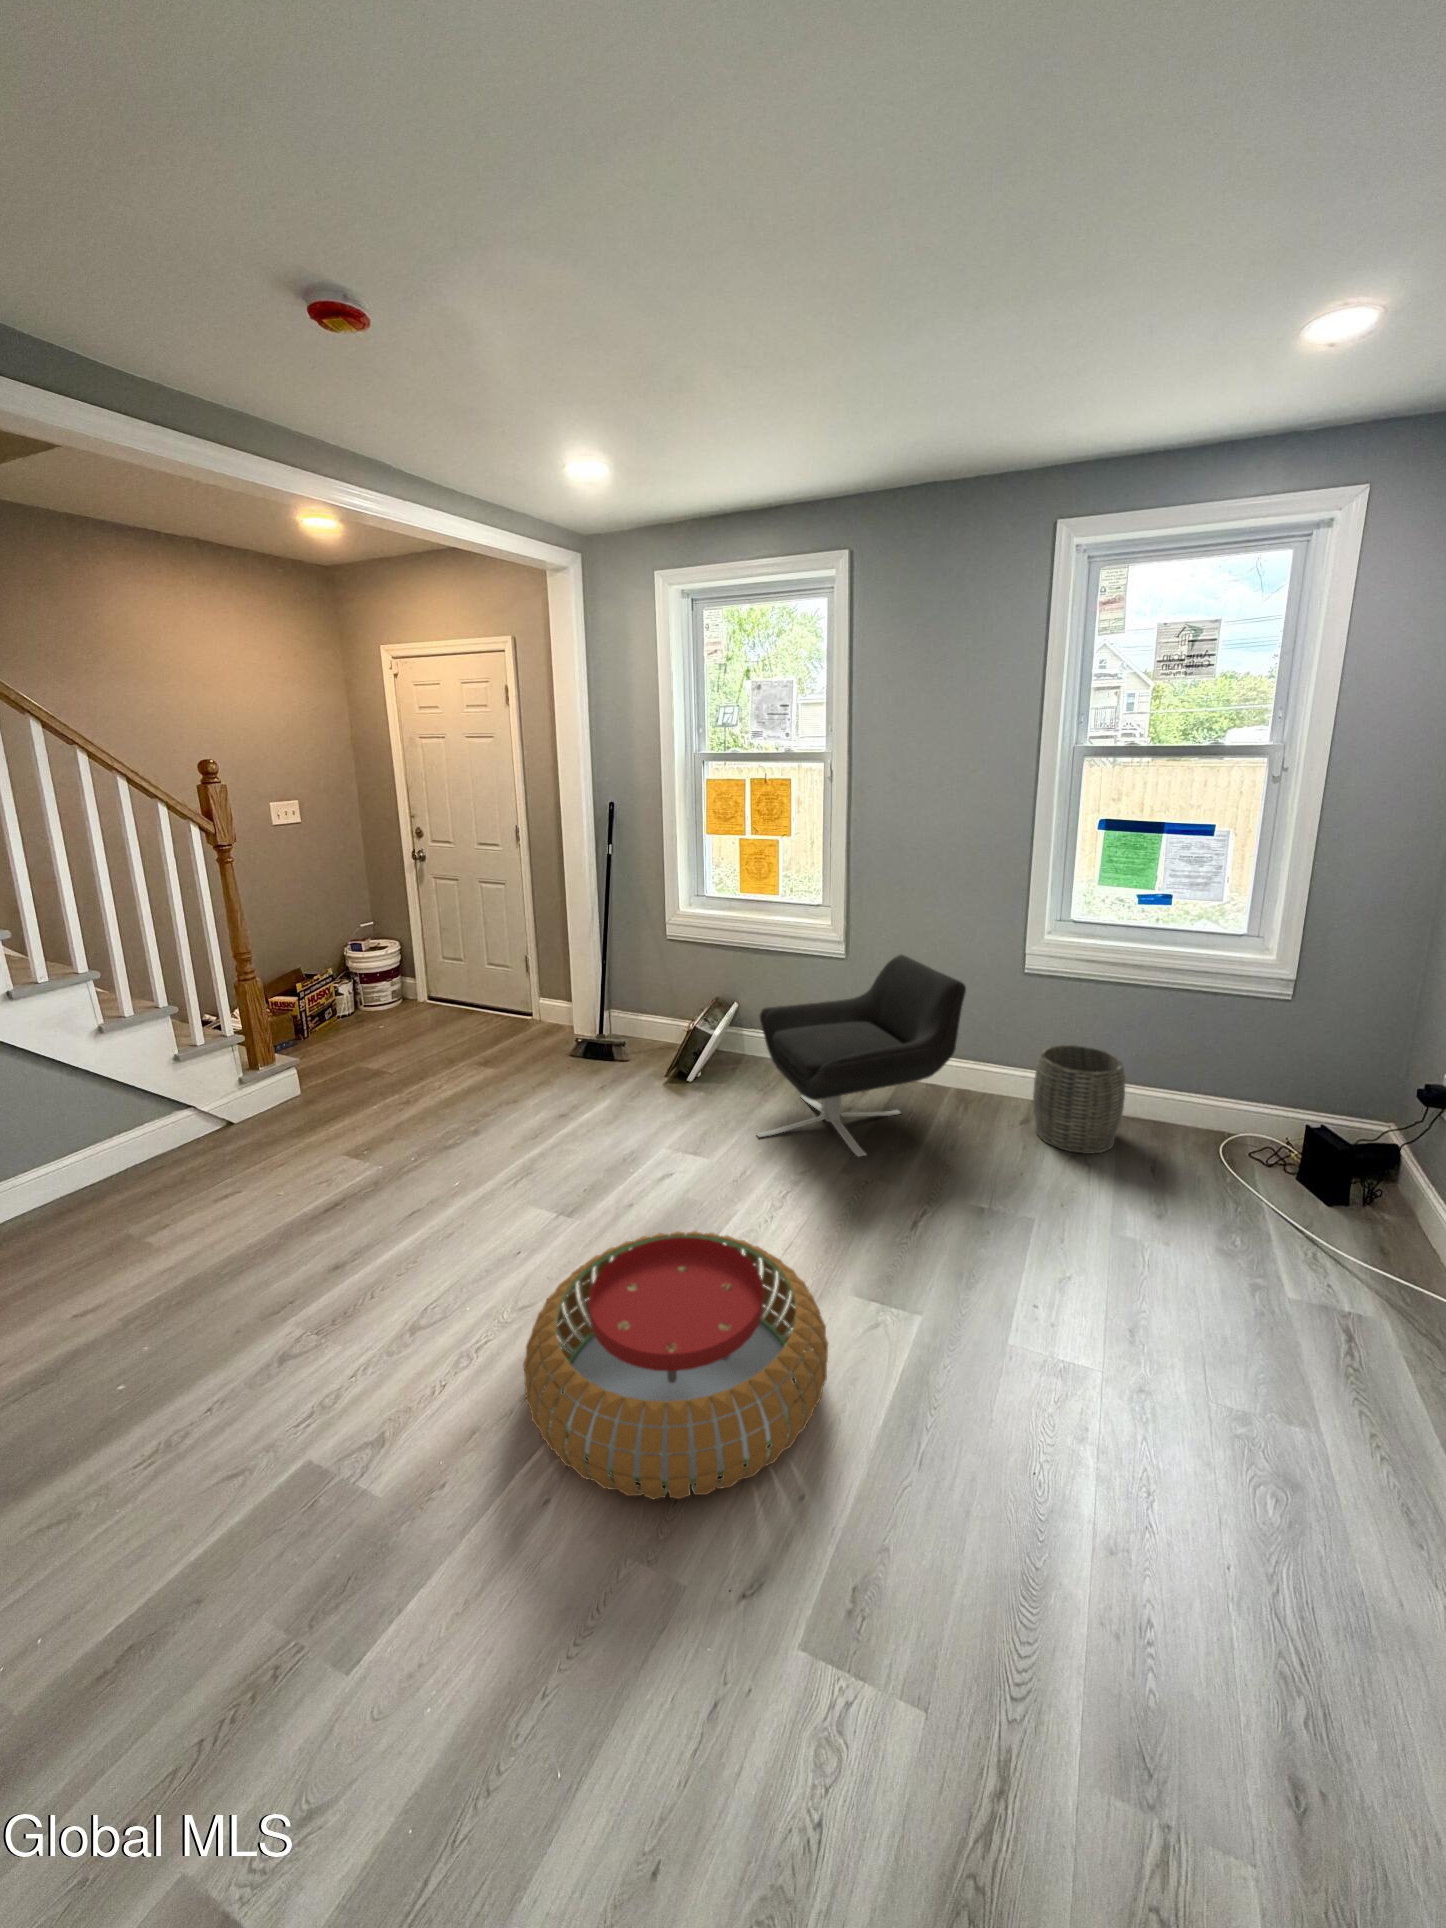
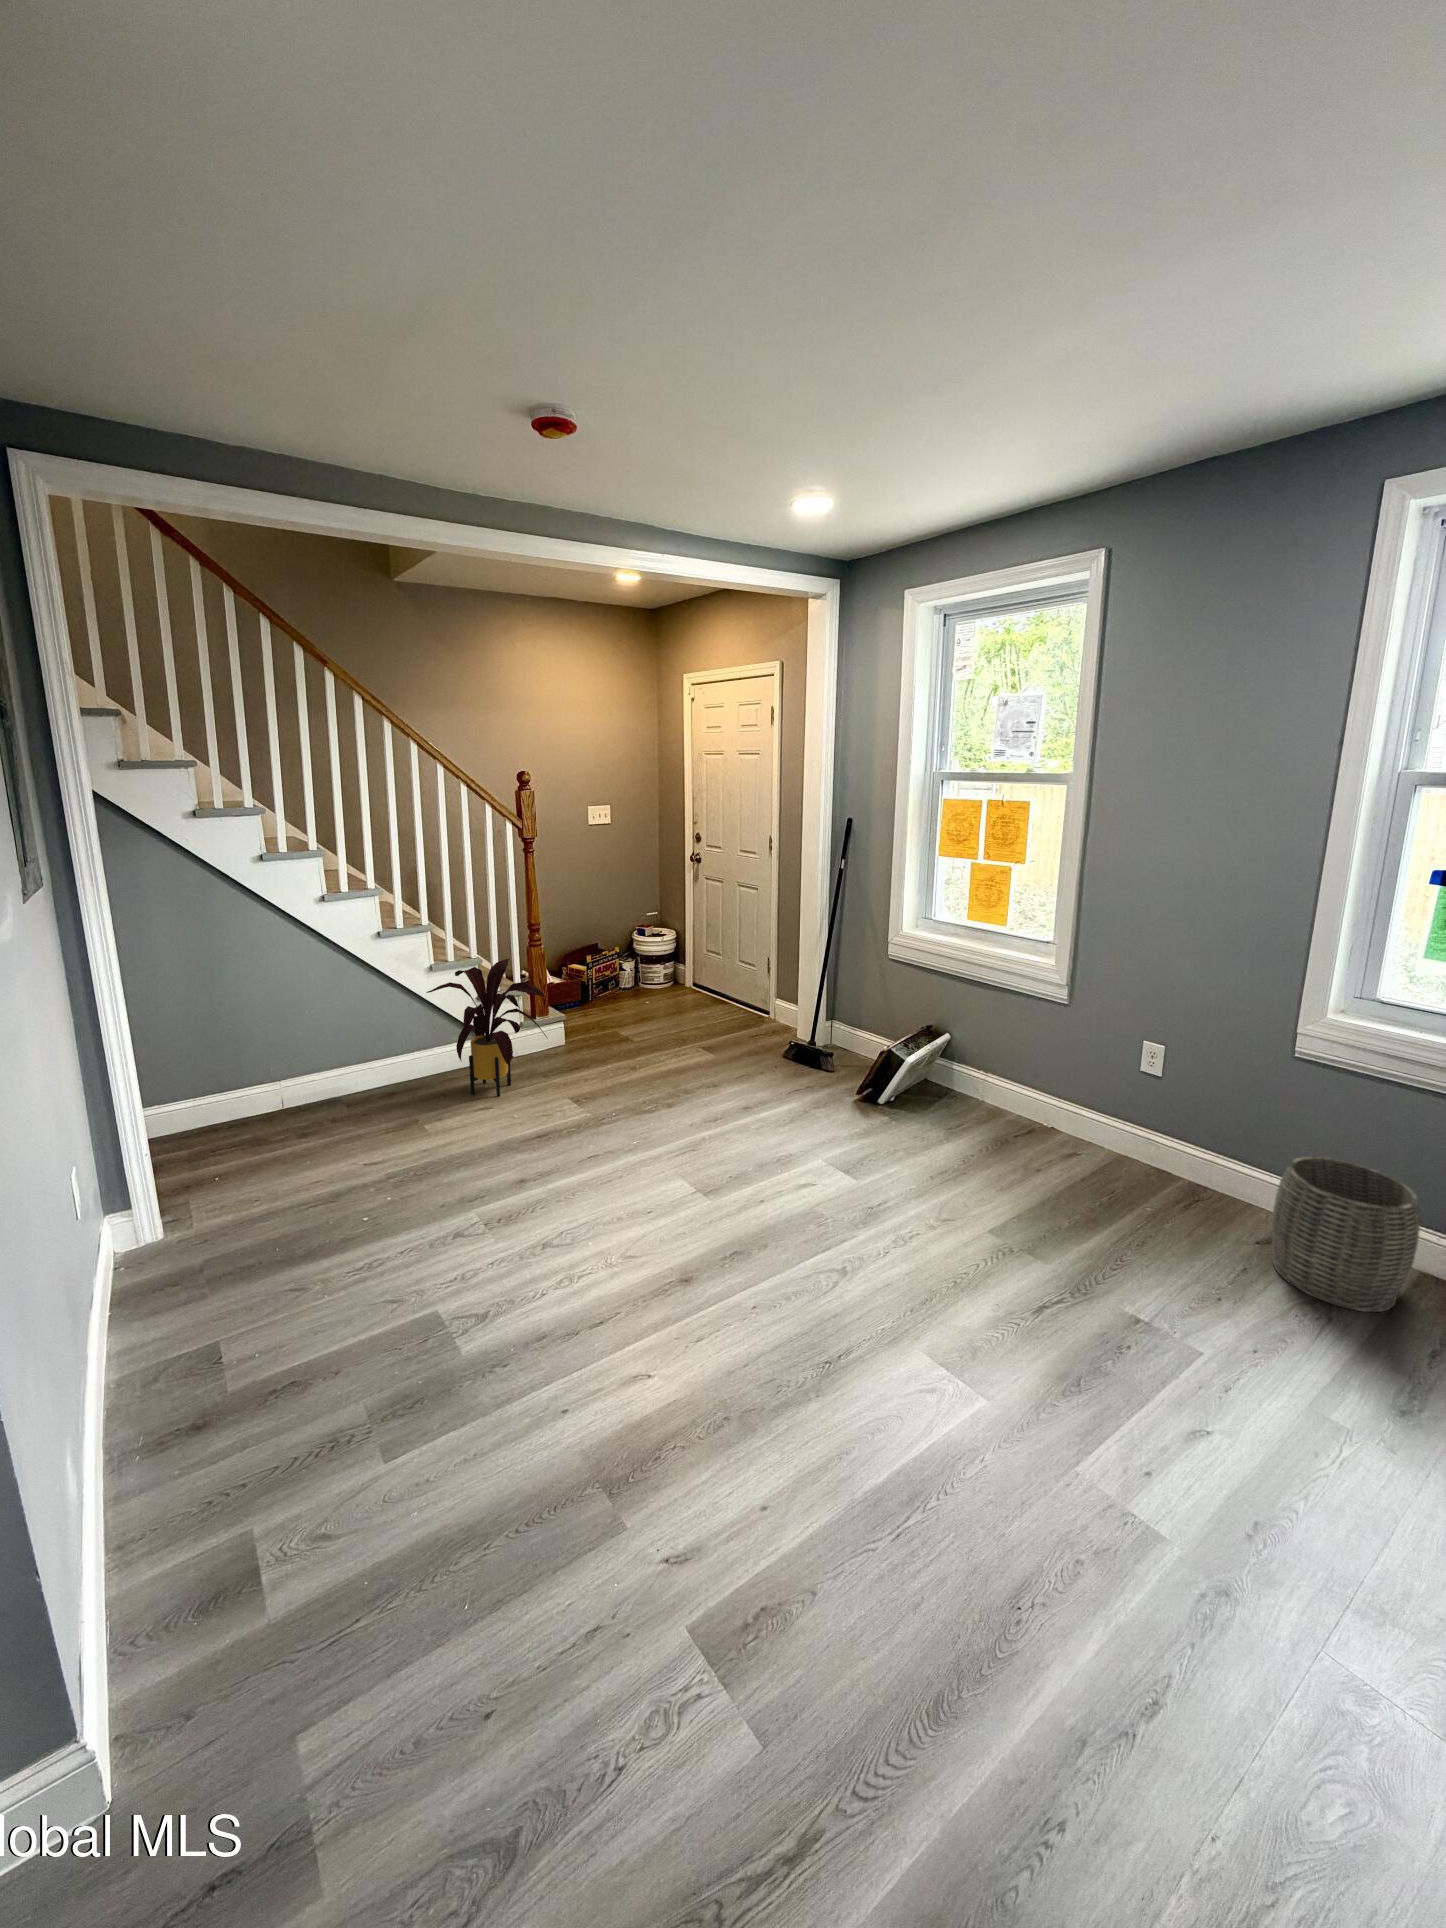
lounge chair: present [757,955,966,1157] -> none [915,1009,1184,1222]
house plant: none [107,1002,303,1188] -> present [426,959,547,1096]
pouf: present [523,1231,828,1499] -> none [574,1222,857,1464]

